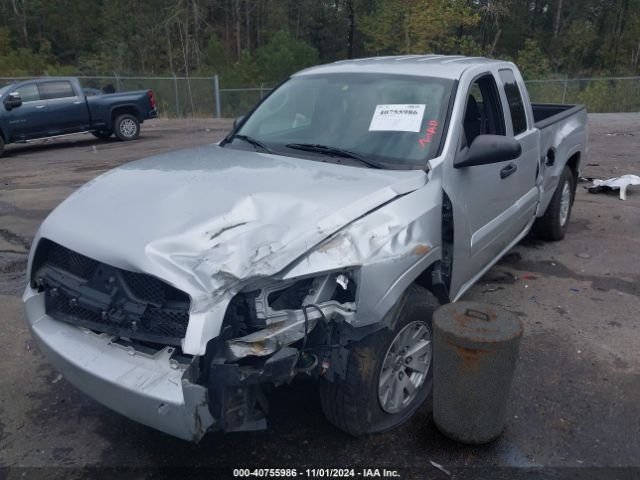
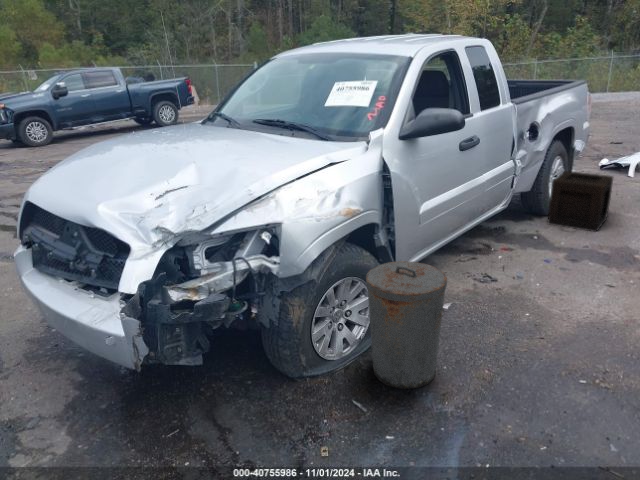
wooden crate: none [561,196,625,259] -> present [548,171,613,232]

